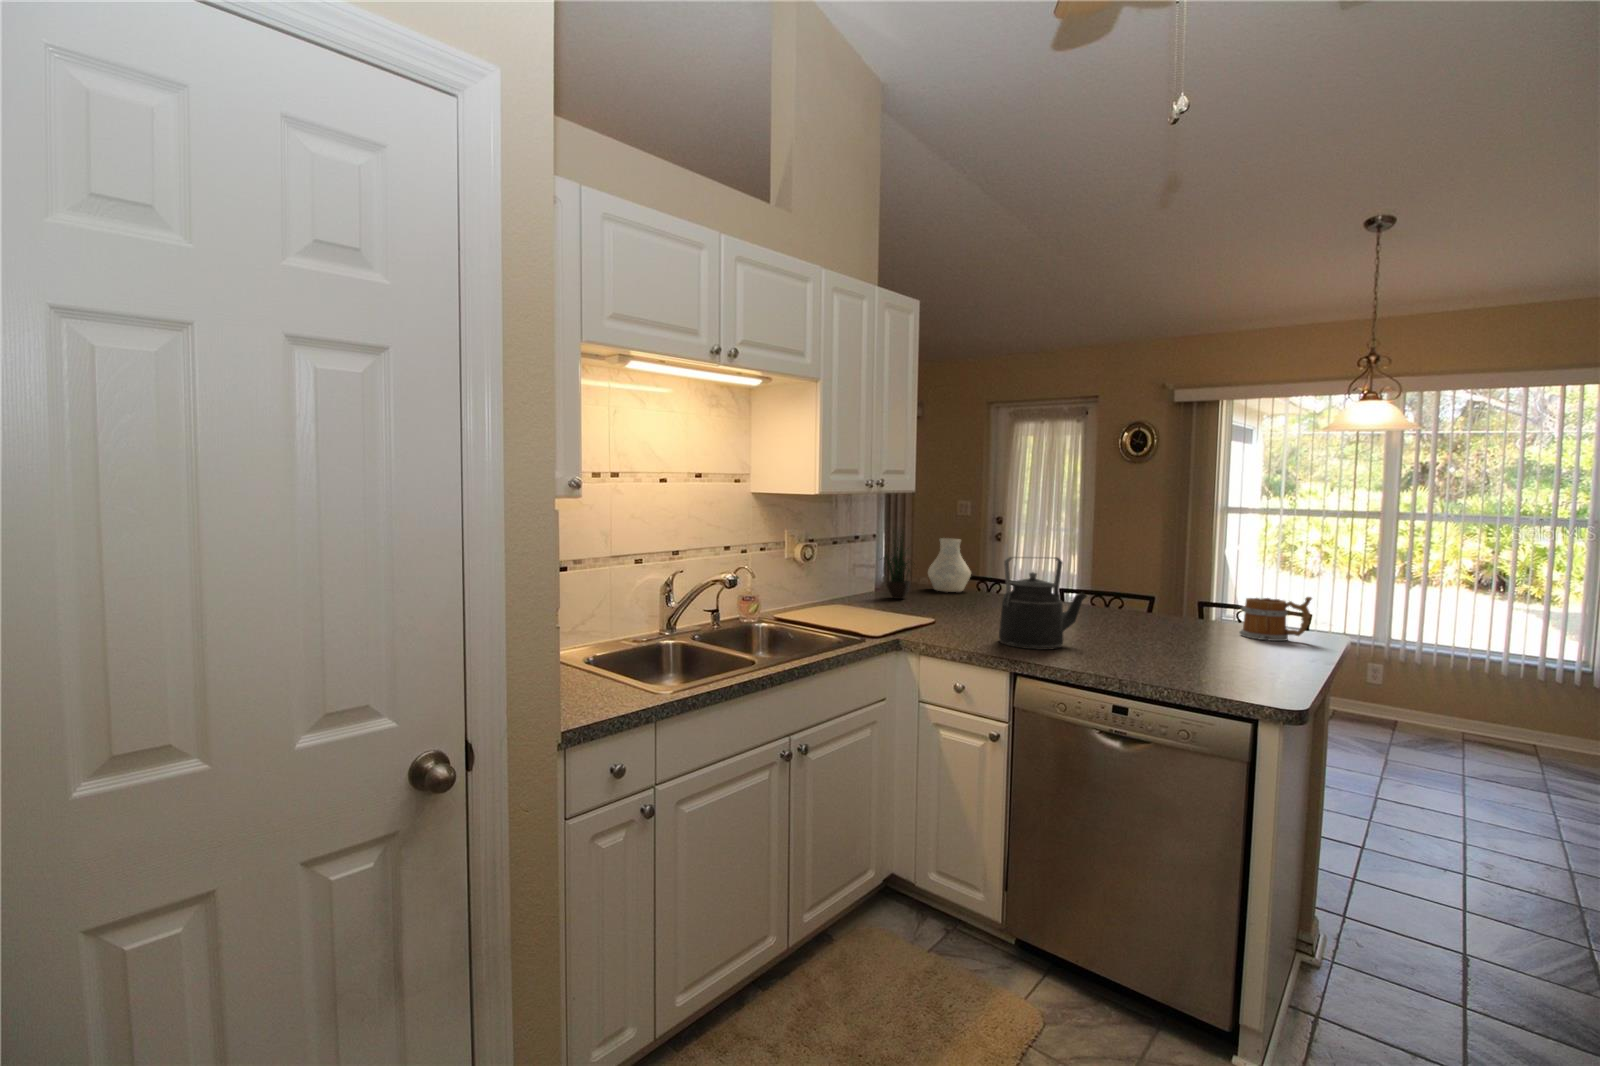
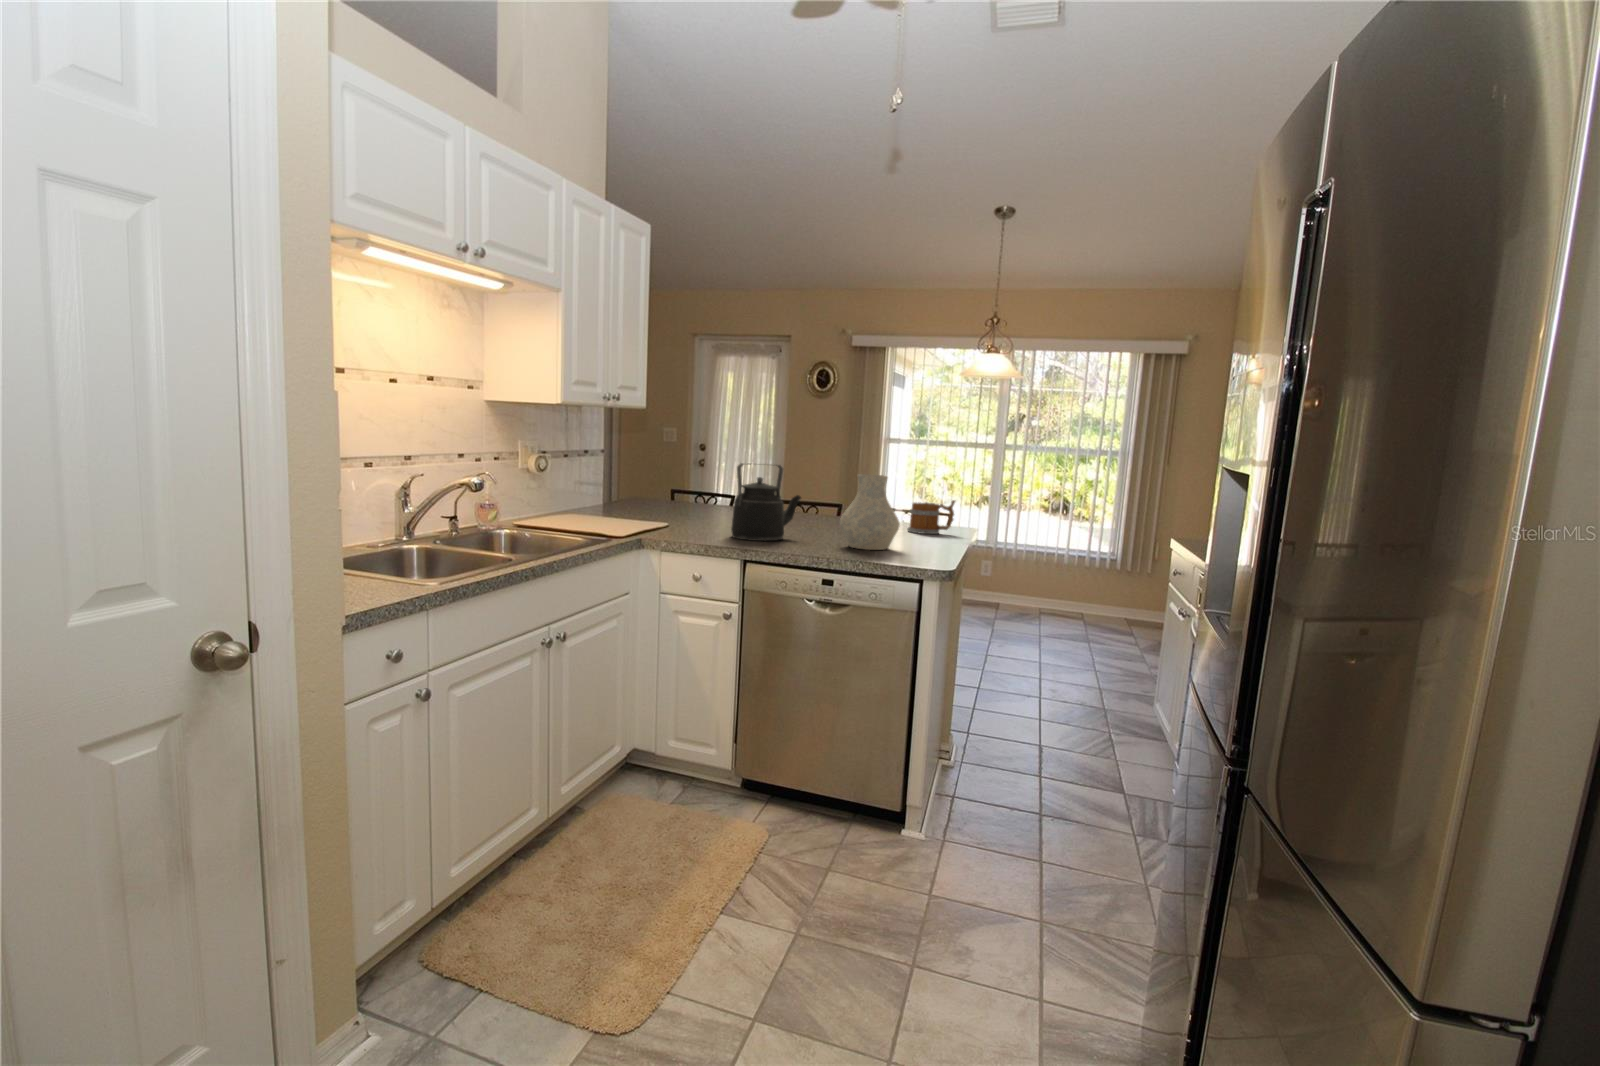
potted plant: present [885,533,911,599] -> none [607,434,649,511]
vase: present [928,538,971,592] -> present [840,474,900,550]

